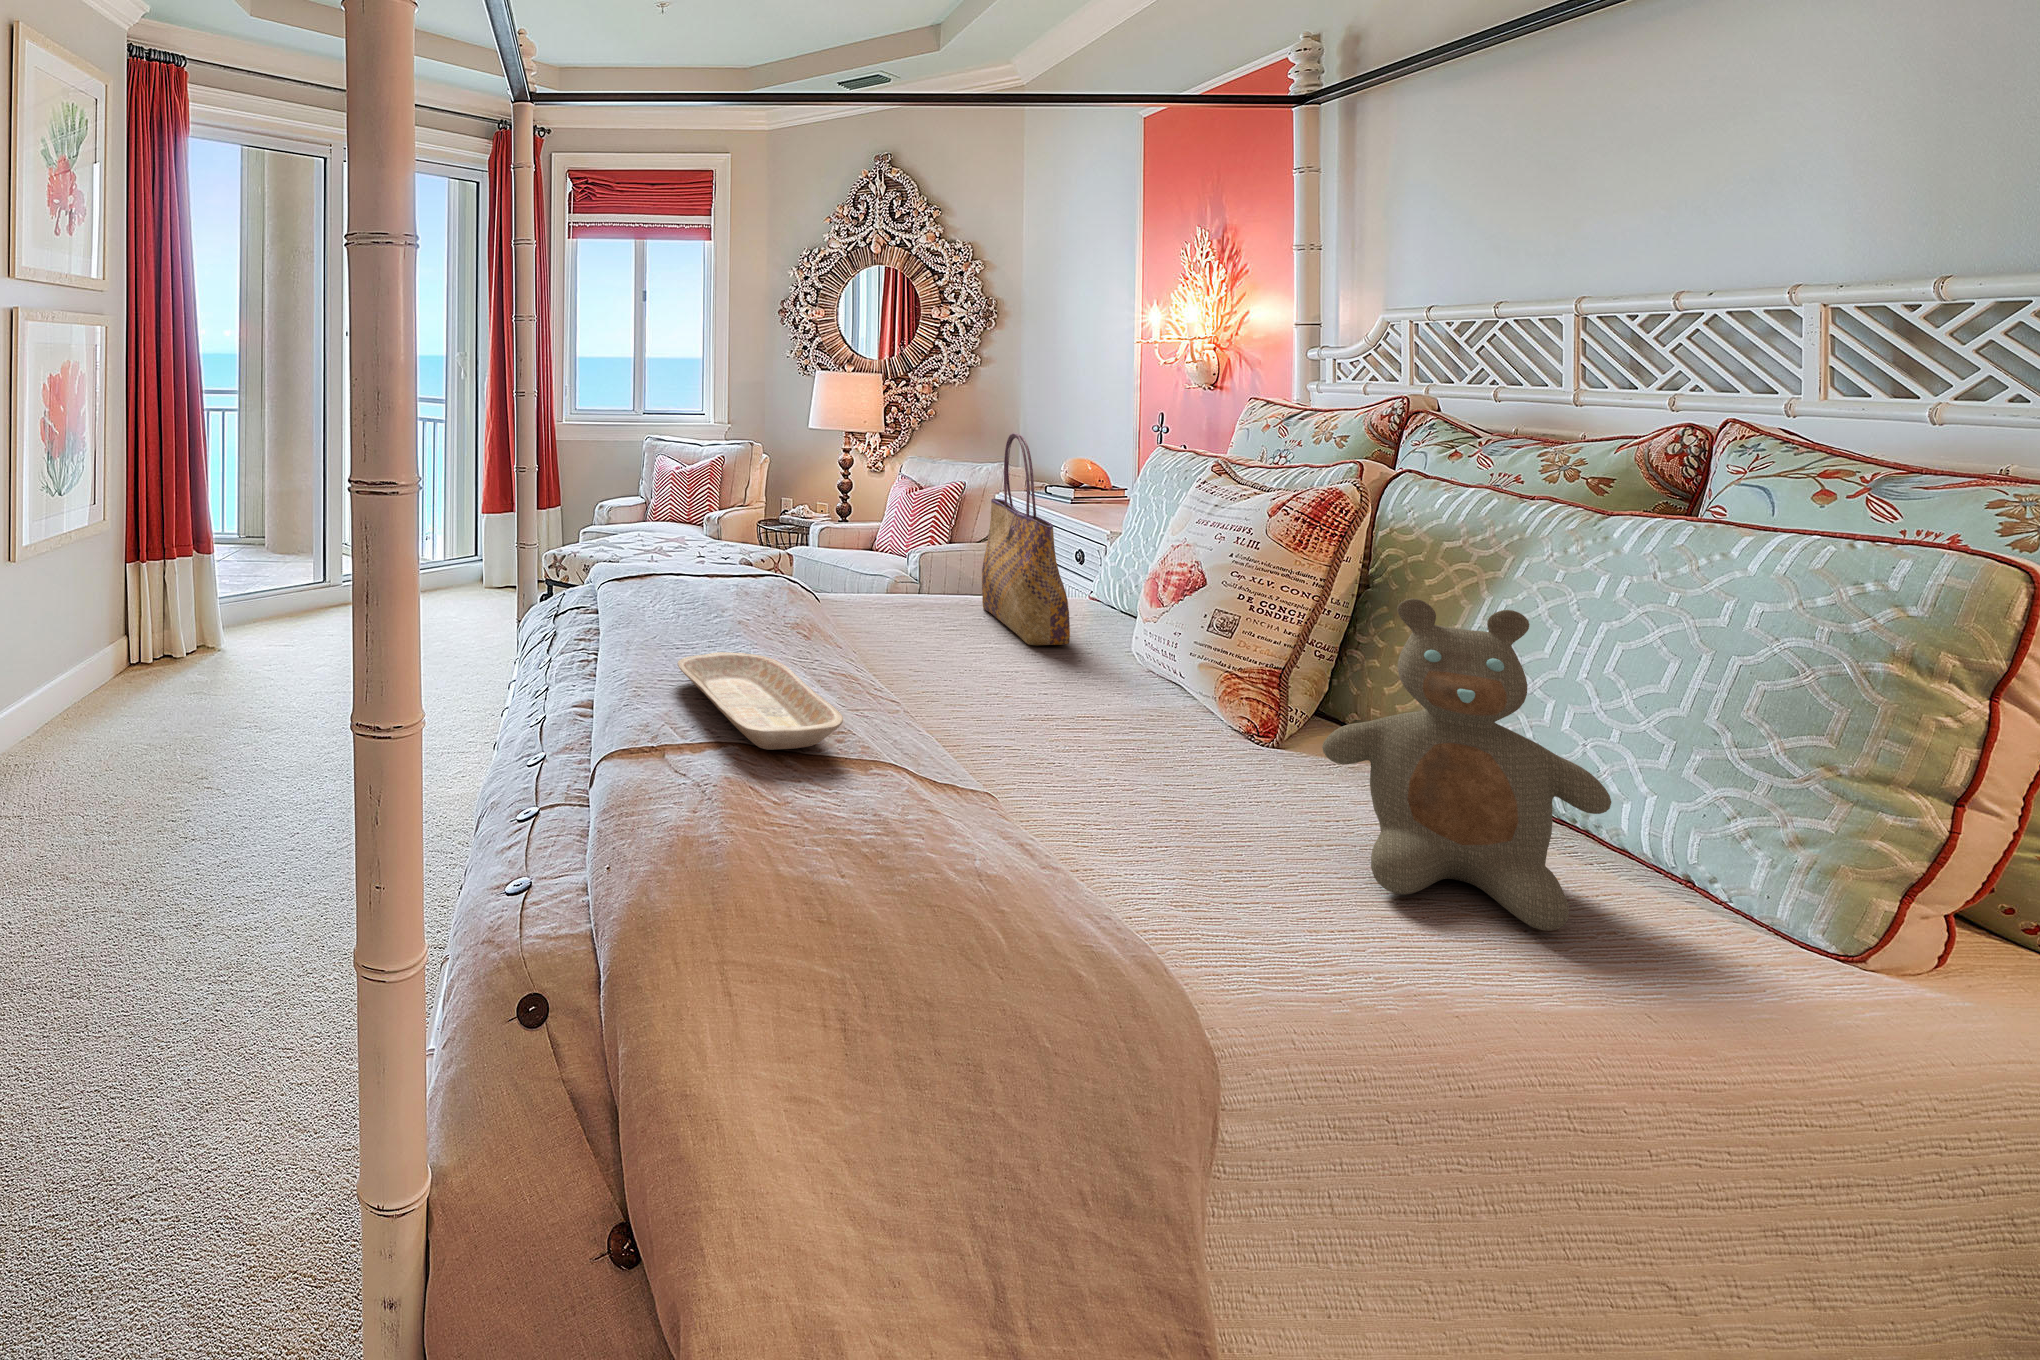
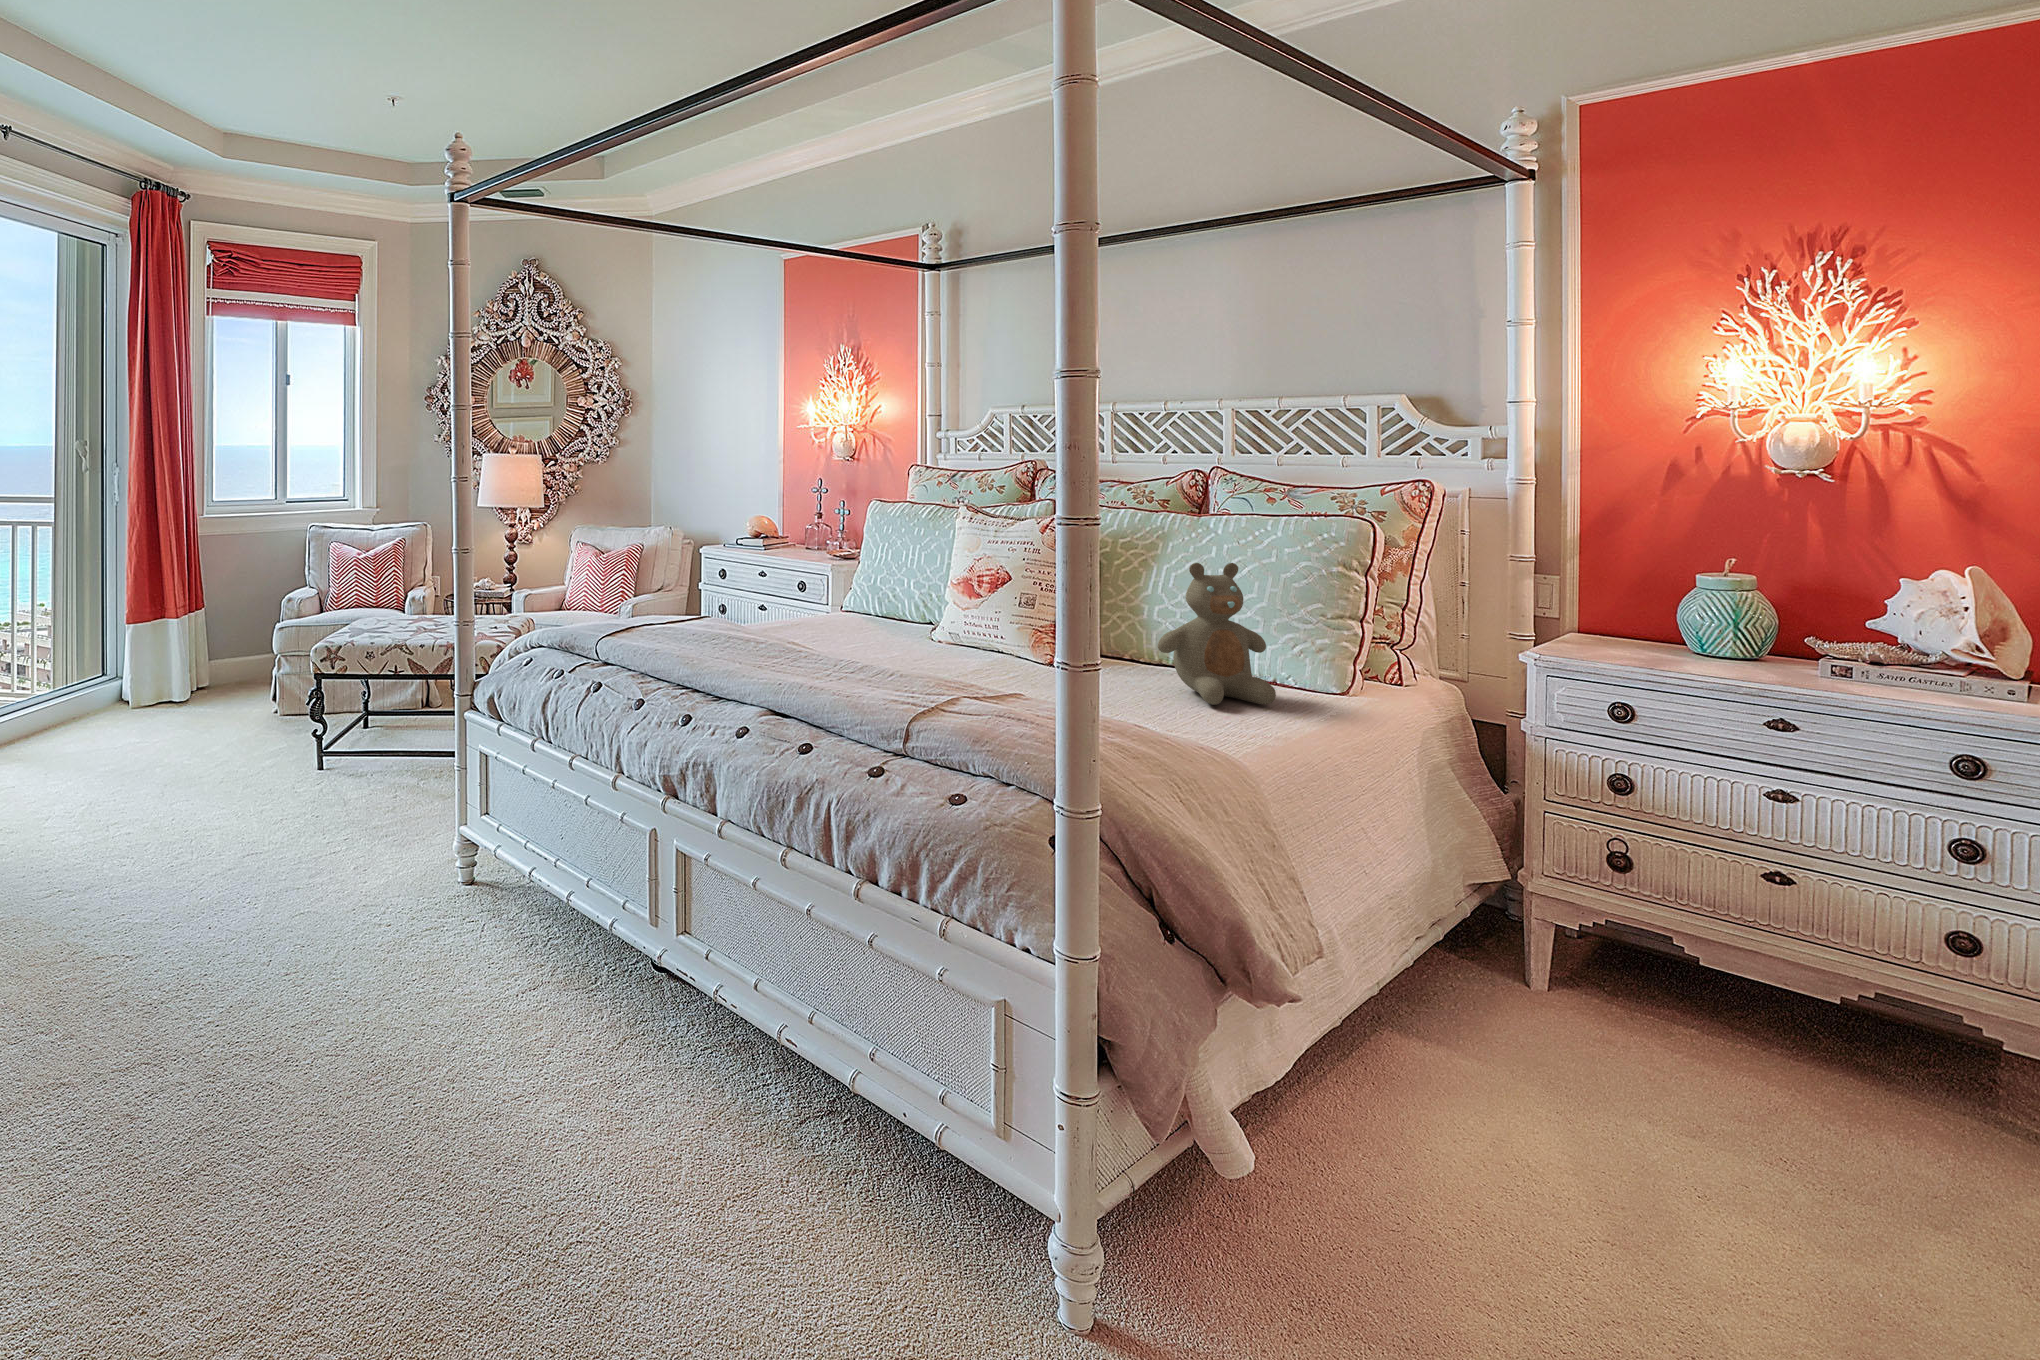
tote bag: present [982,433,1070,645] -> none [829,495,916,638]
tray: present [678,652,843,750] -> none [848,651,1006,694]

